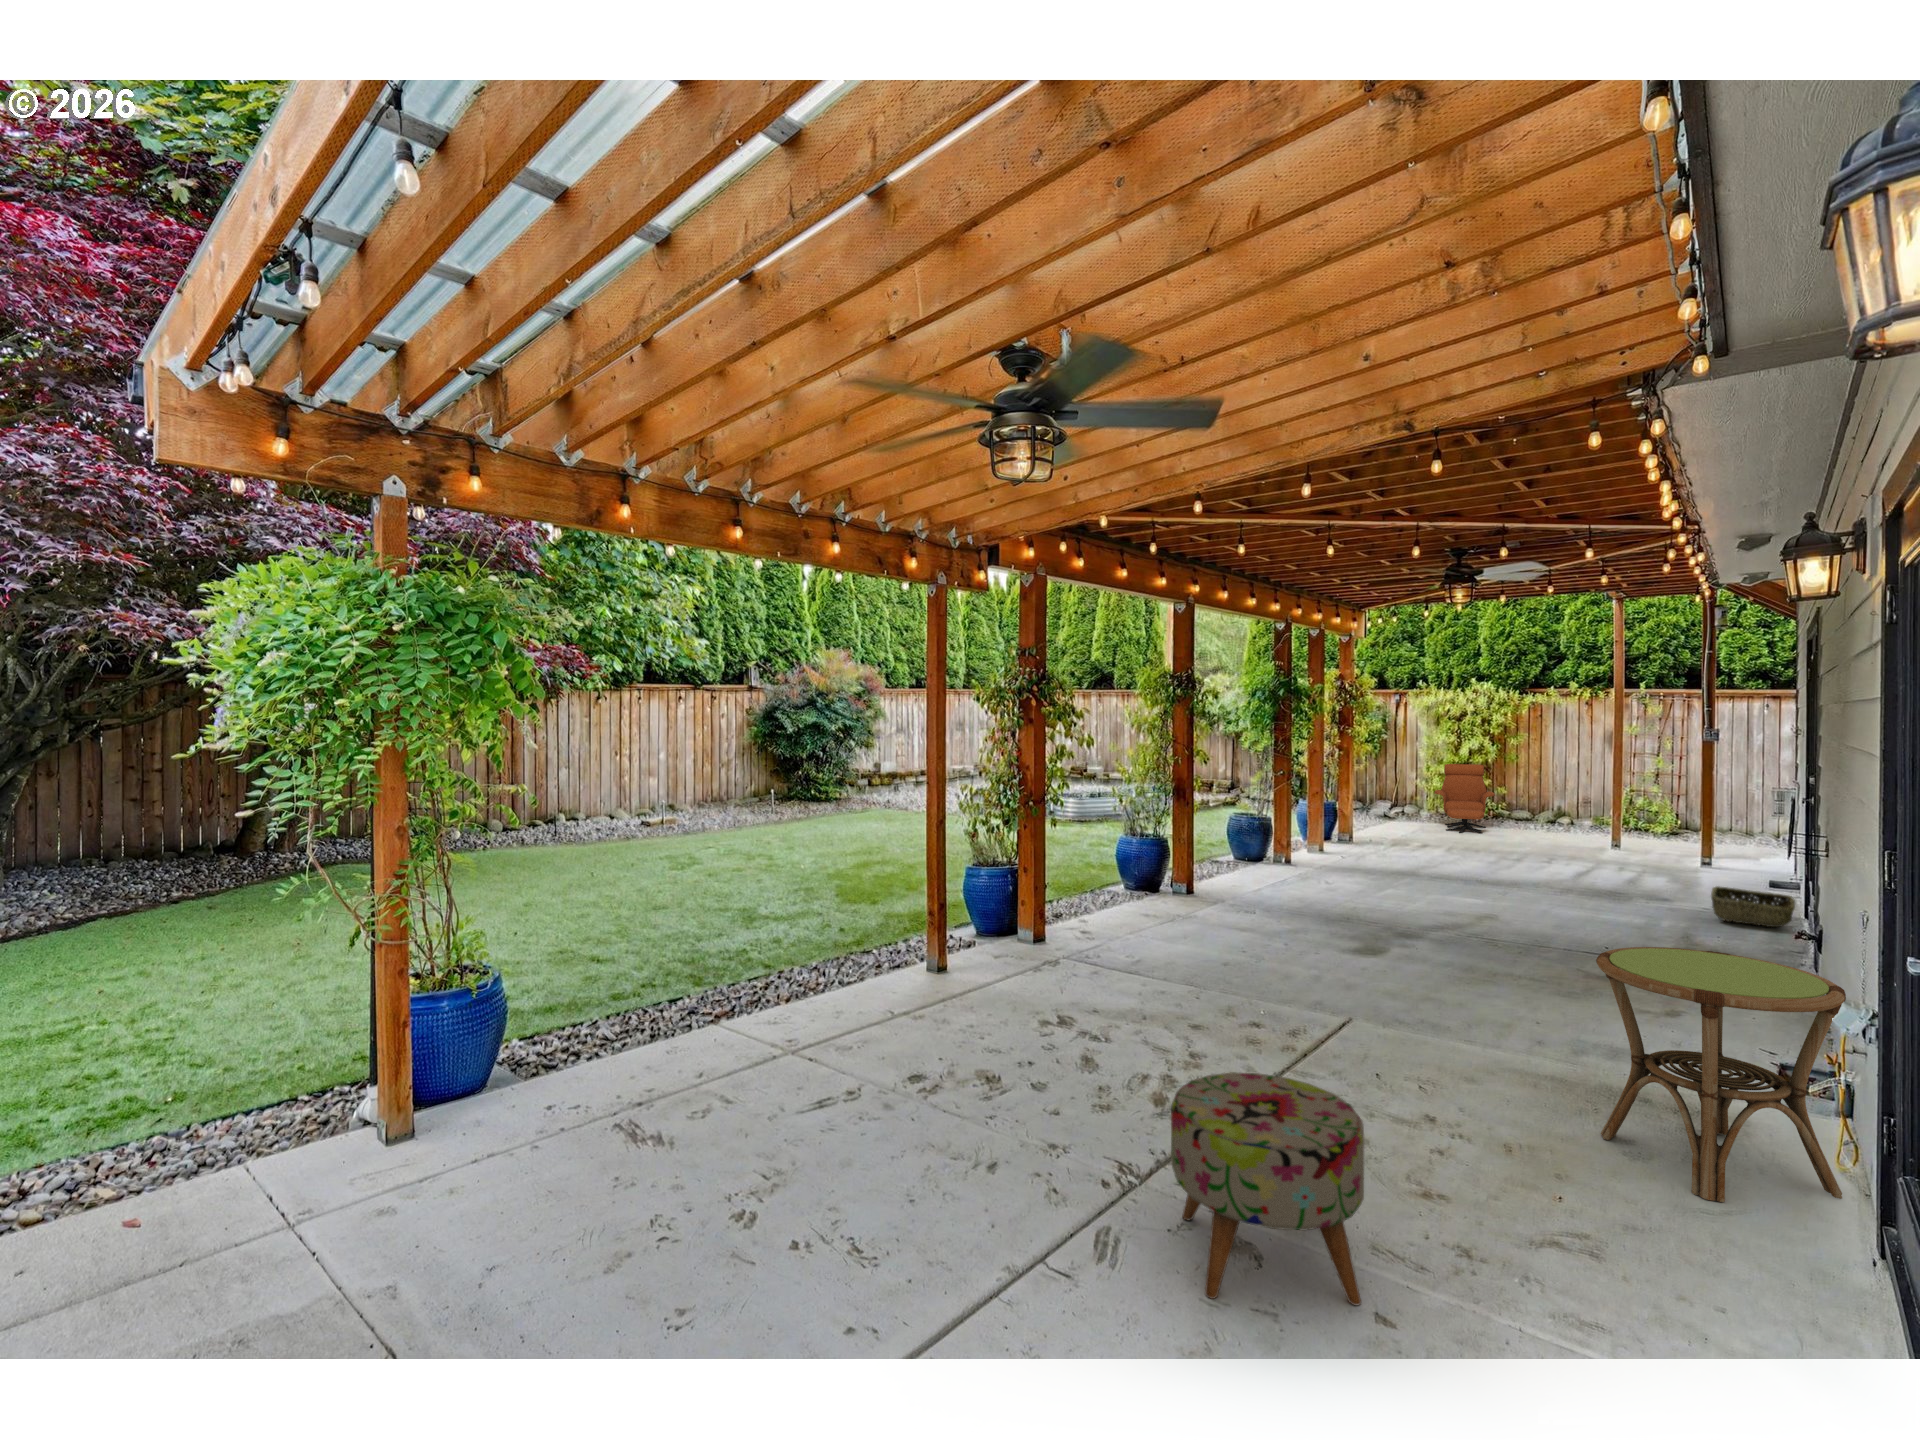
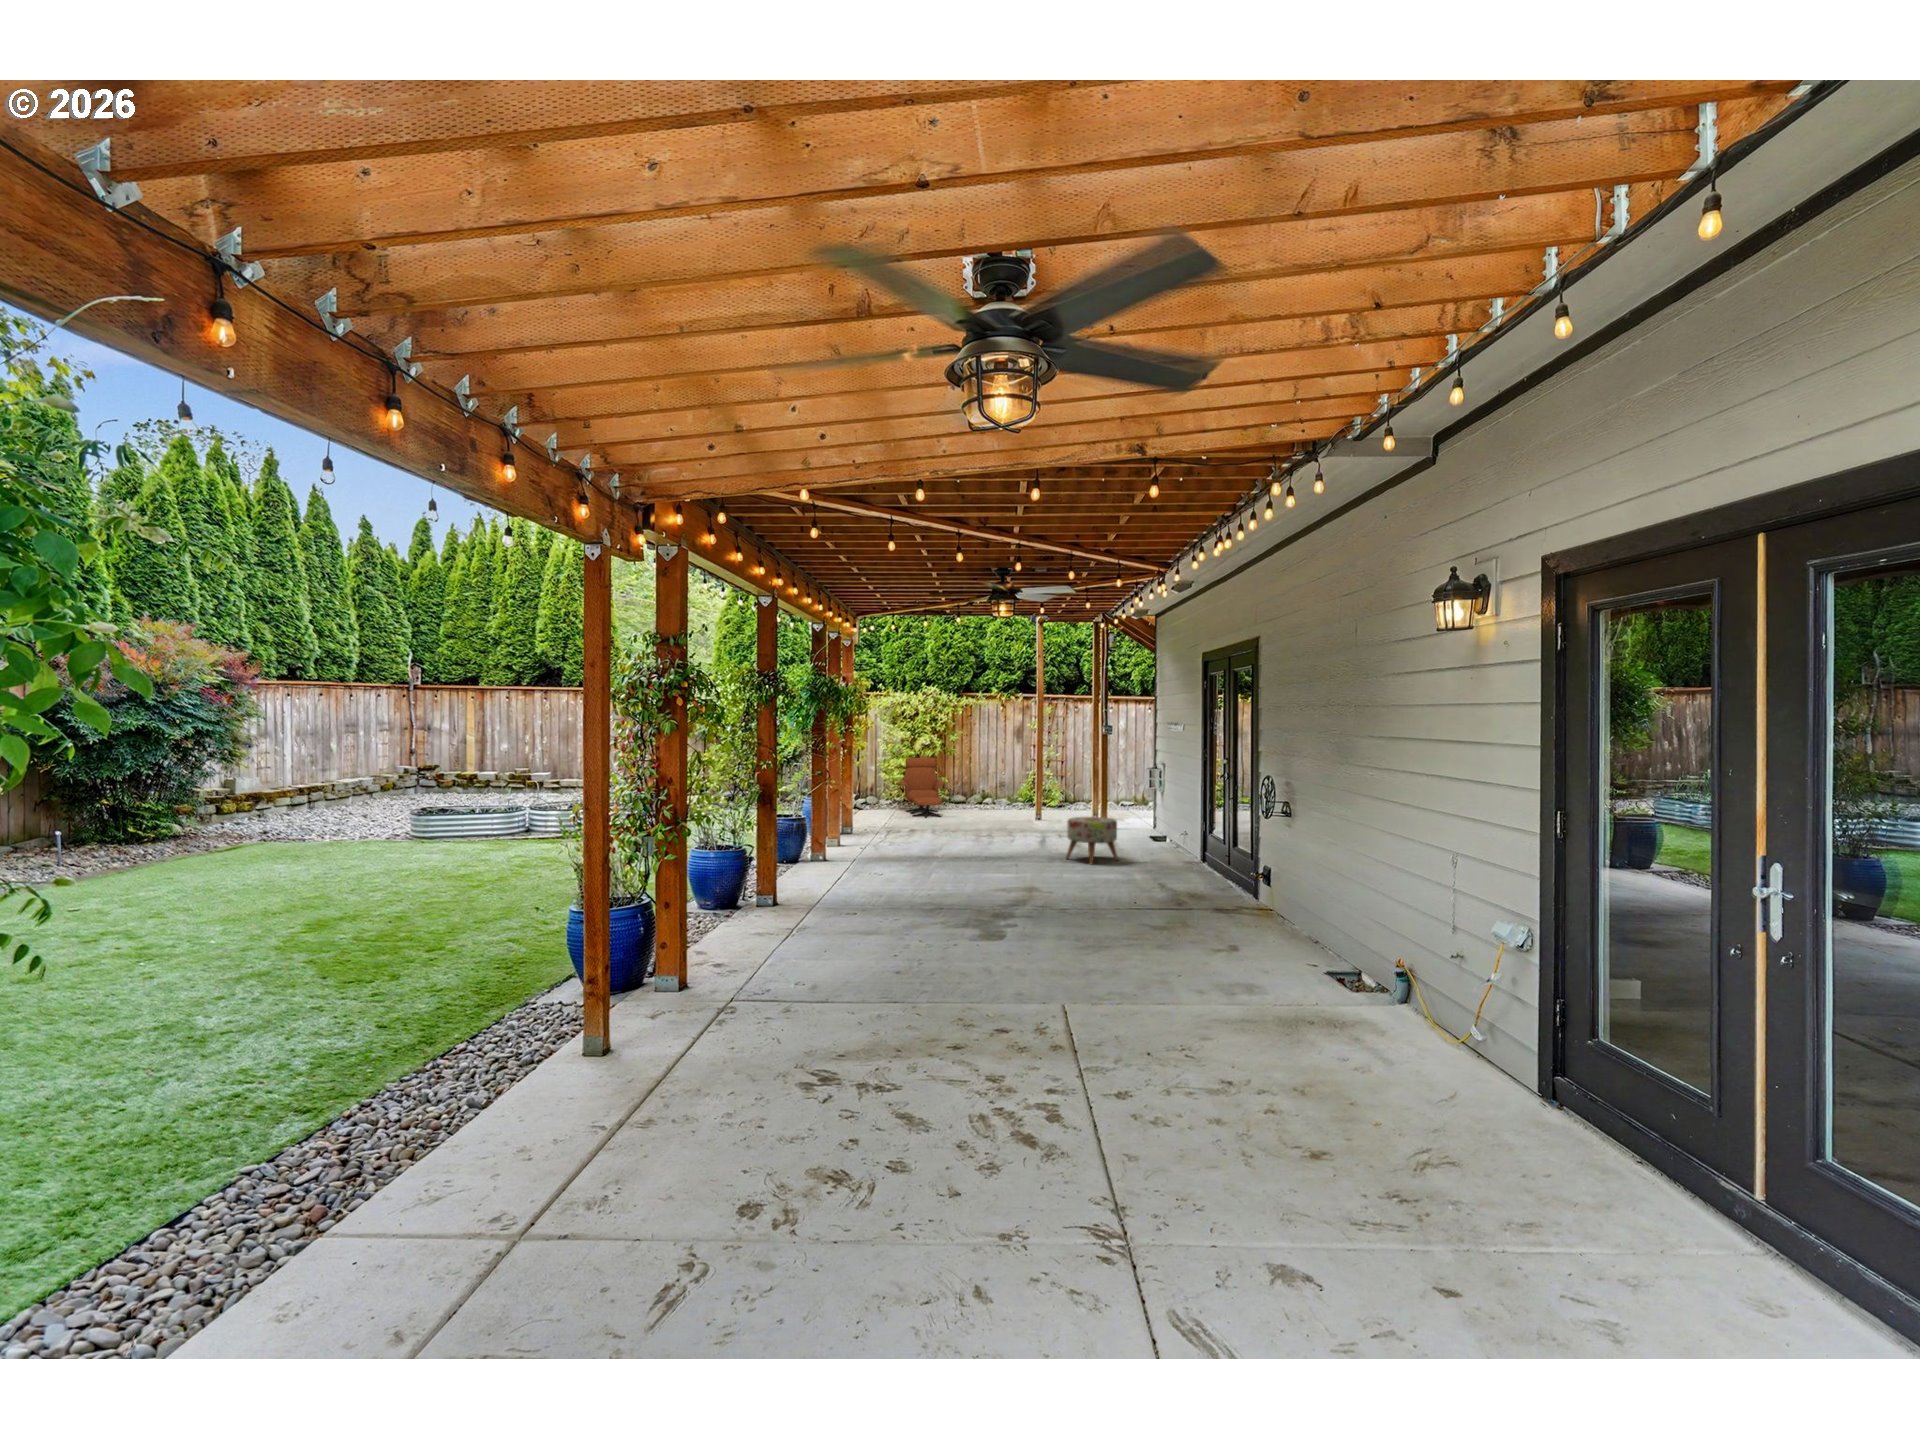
woven basket: present [1711,886,1795,927] -> none [1158,845,1210,872]
side table: present [1596,947,1846,1202] -> none [1326,899,1492,1095]
ottoman: present [1171,1073,1364,1305] -> present [1066,817,1118,864]

